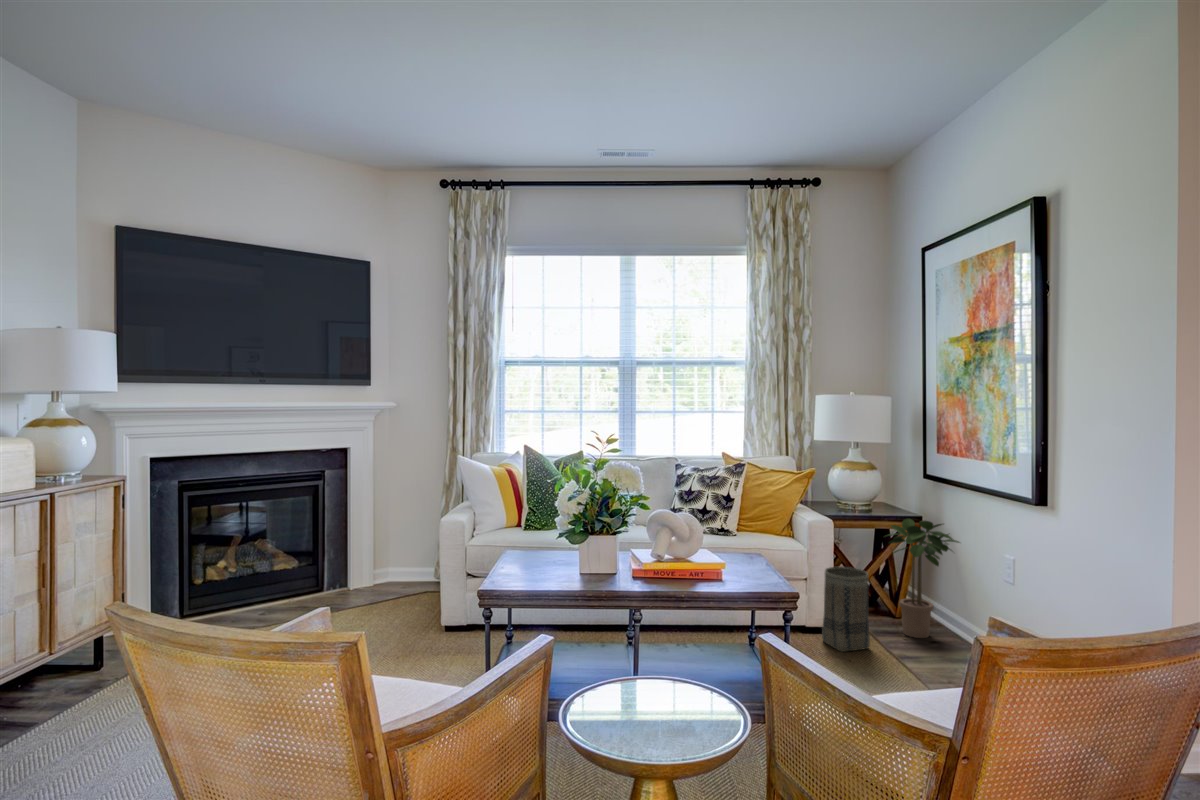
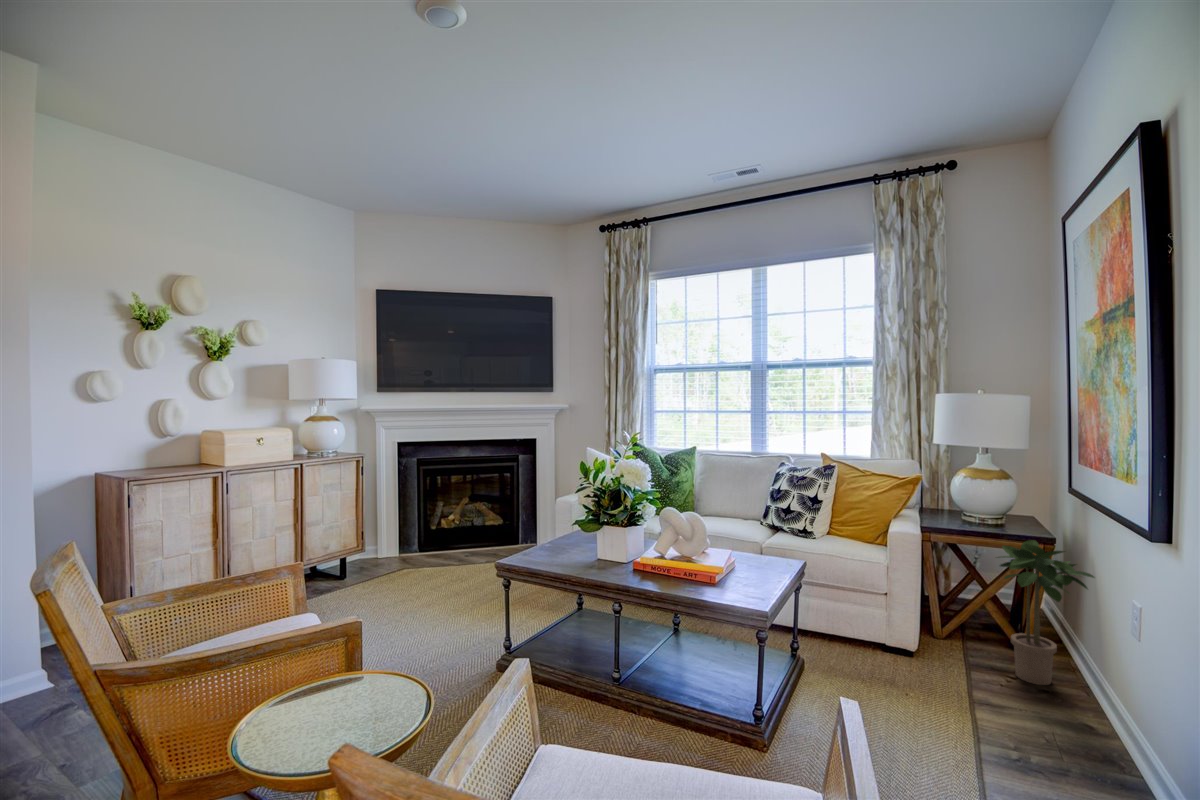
basket: present [822,567,870,652] -> none [896,583,949,681]

